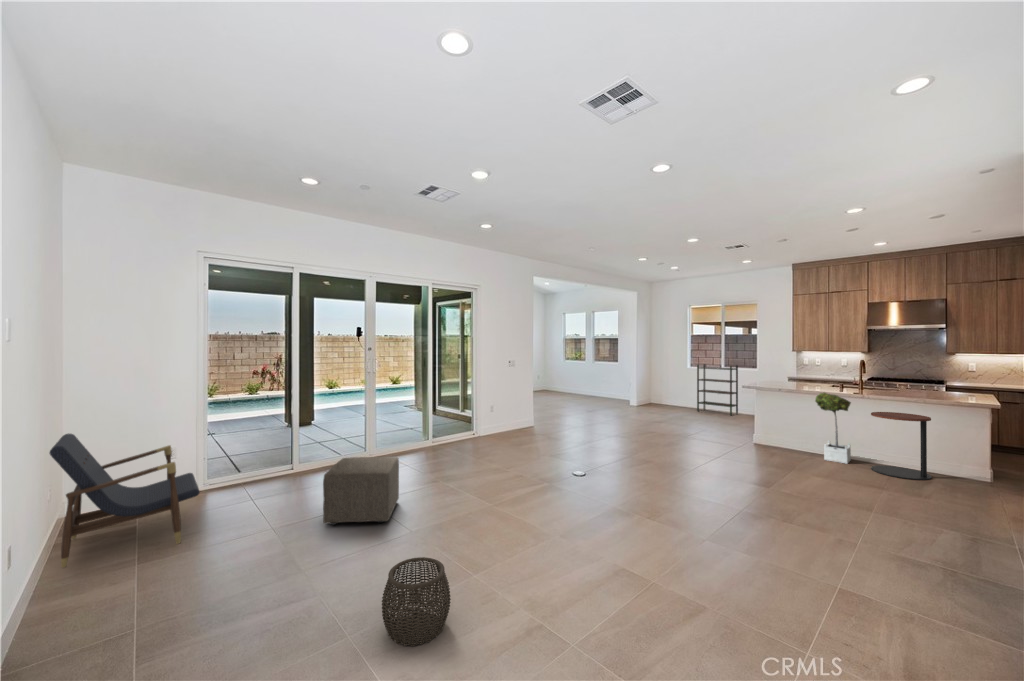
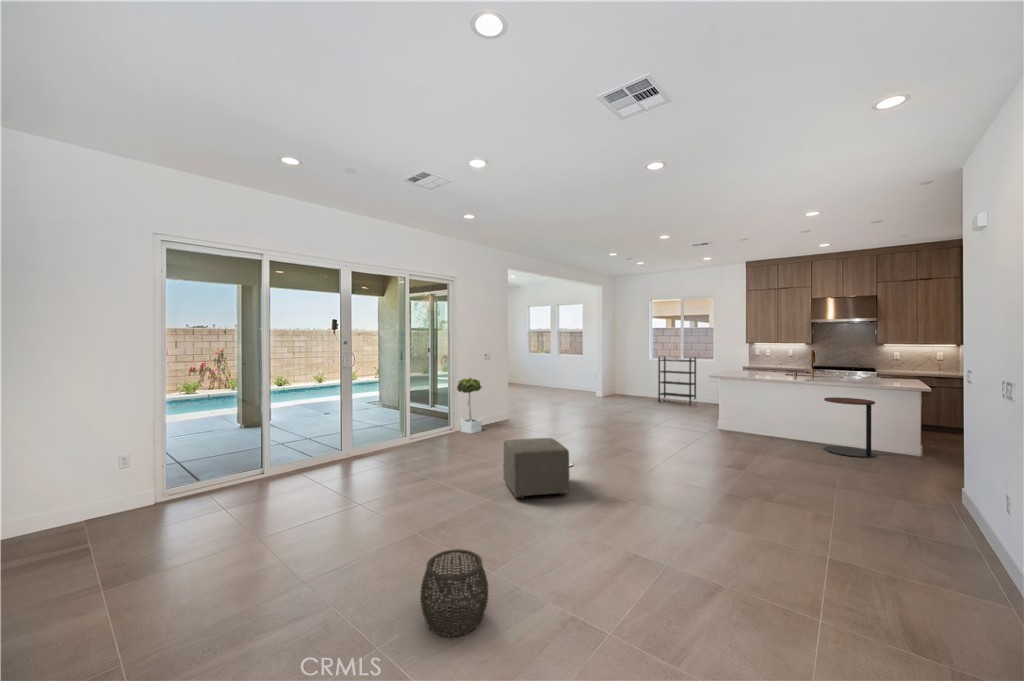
potted tree: present [815,393,851,464] -> present [457,378,482,434]
lounge chair: present [49,433,200,568] -> none [5,439,179,591]
ottoman: present [323,457,399,525] -> present [503,438,569,498]

